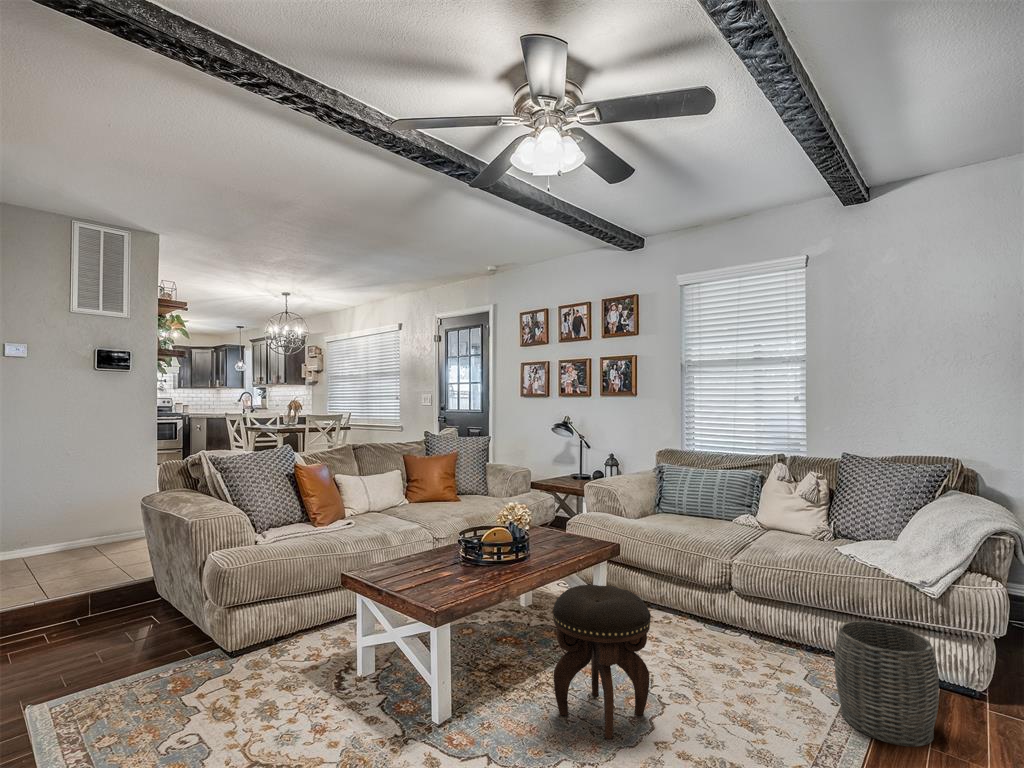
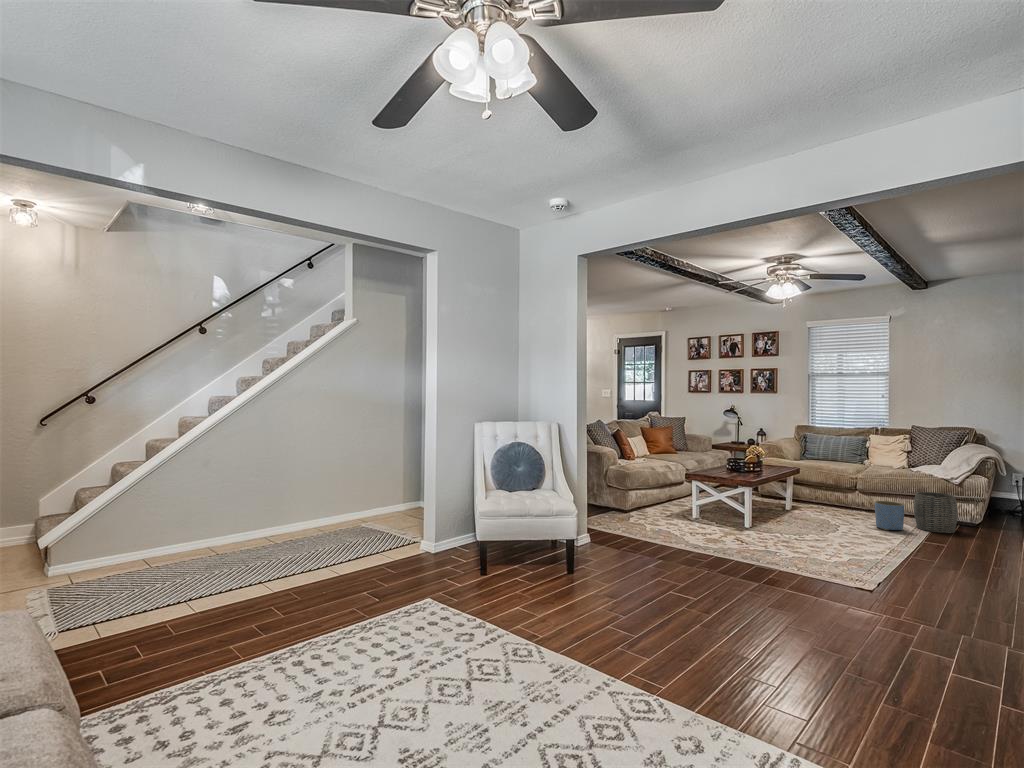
footstool: present [553,585,651,739] -> none [794,477,839,530]
planter: none [740,647,808,738] -> present [875,501,904,531]

